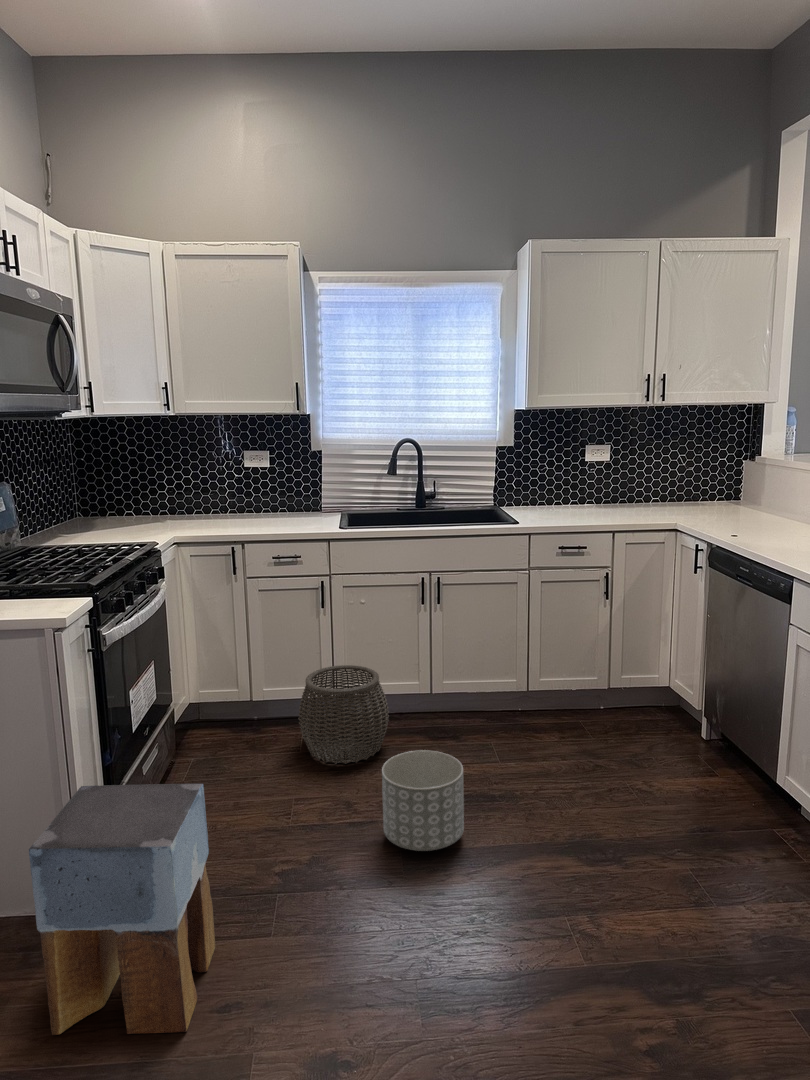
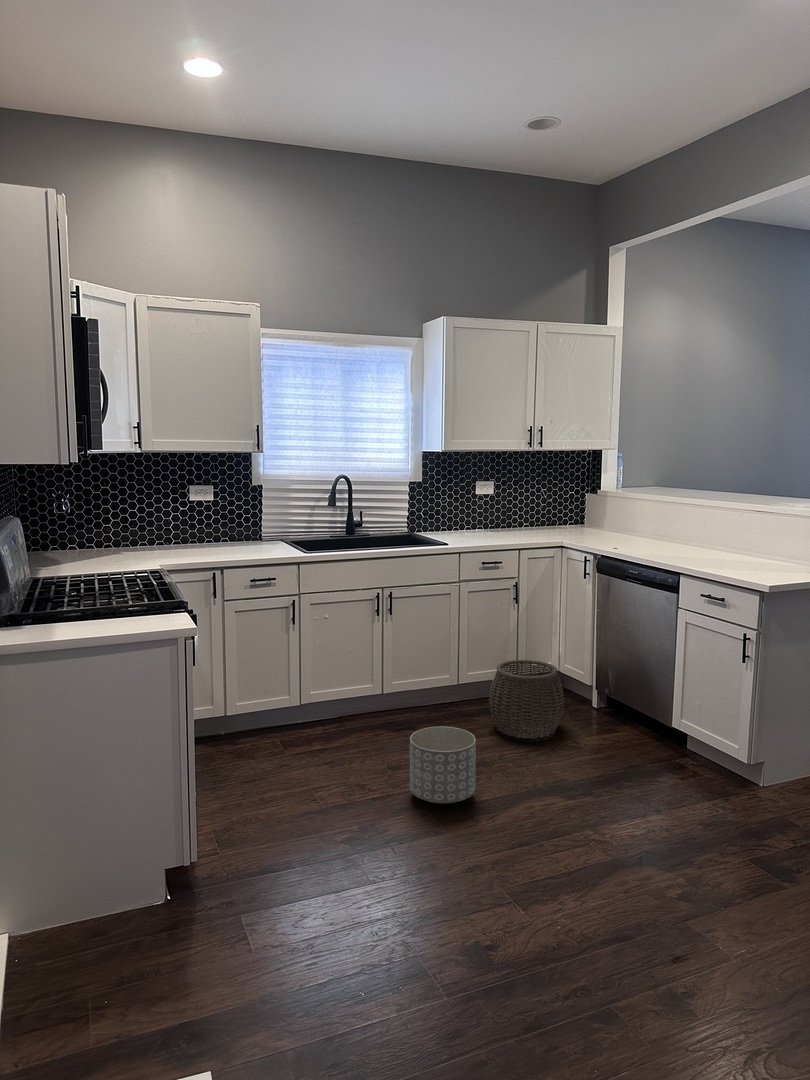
woven basket: present [298,665,389,764] -> present [489,660,564,739]
stool: present [29,784,215,1035] -> none [236,751,365,969]

